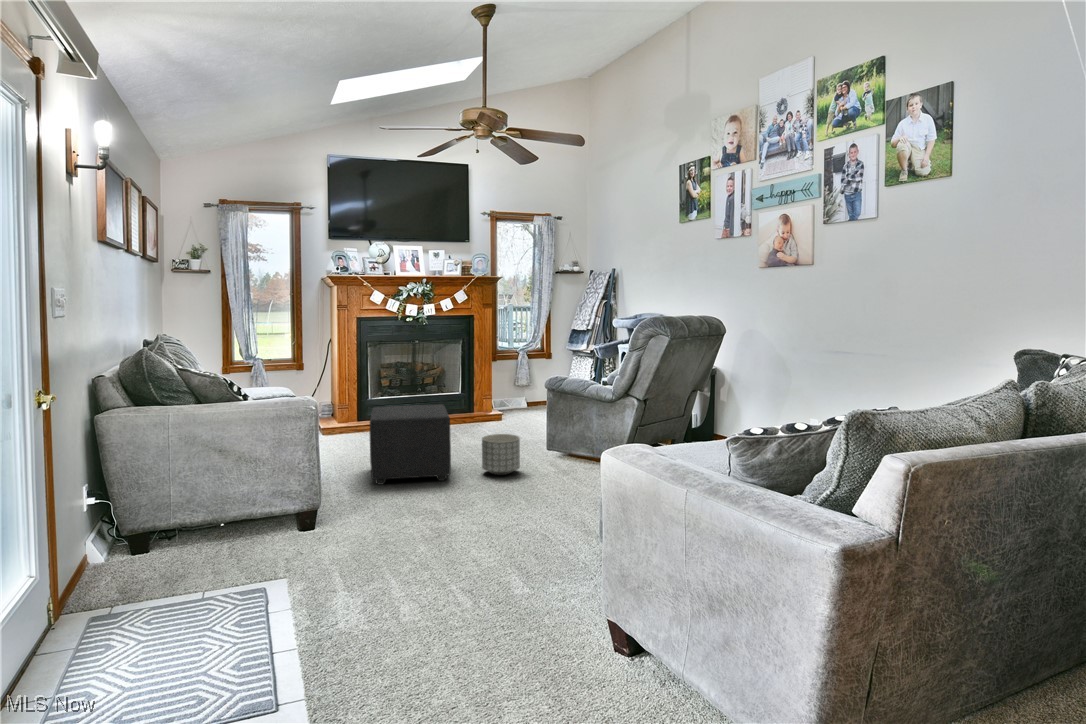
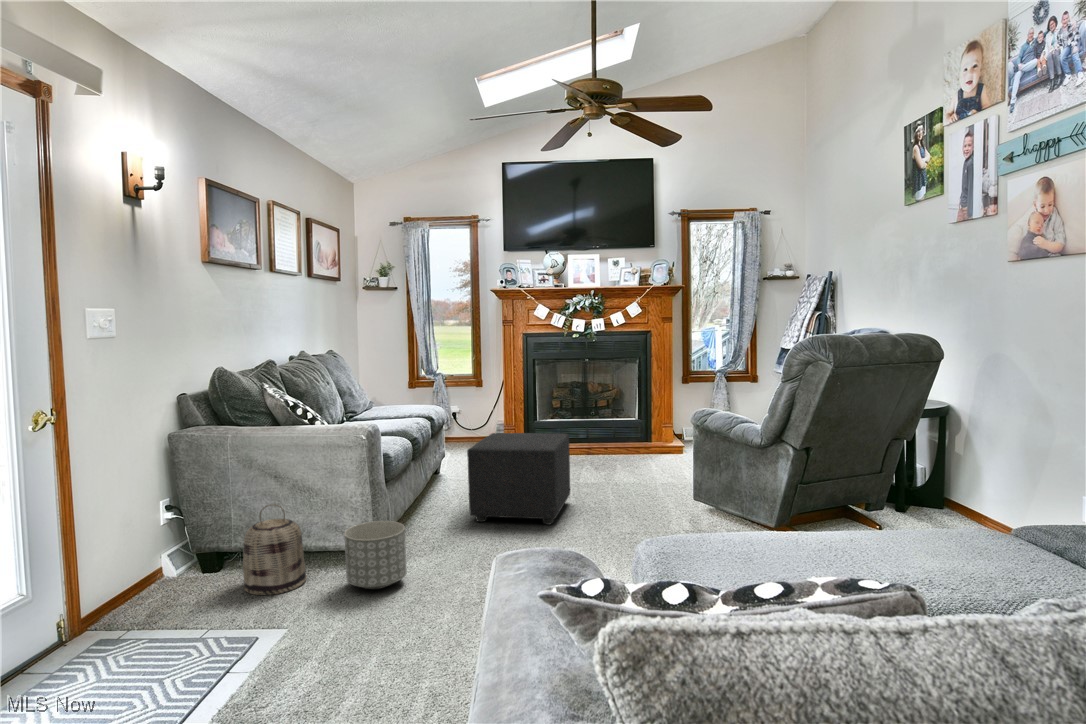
planter: present [482,434,520,475] -> present [344,521,407,589]
basket: none [208,474,269,558] -> present [243,504,307,595]

